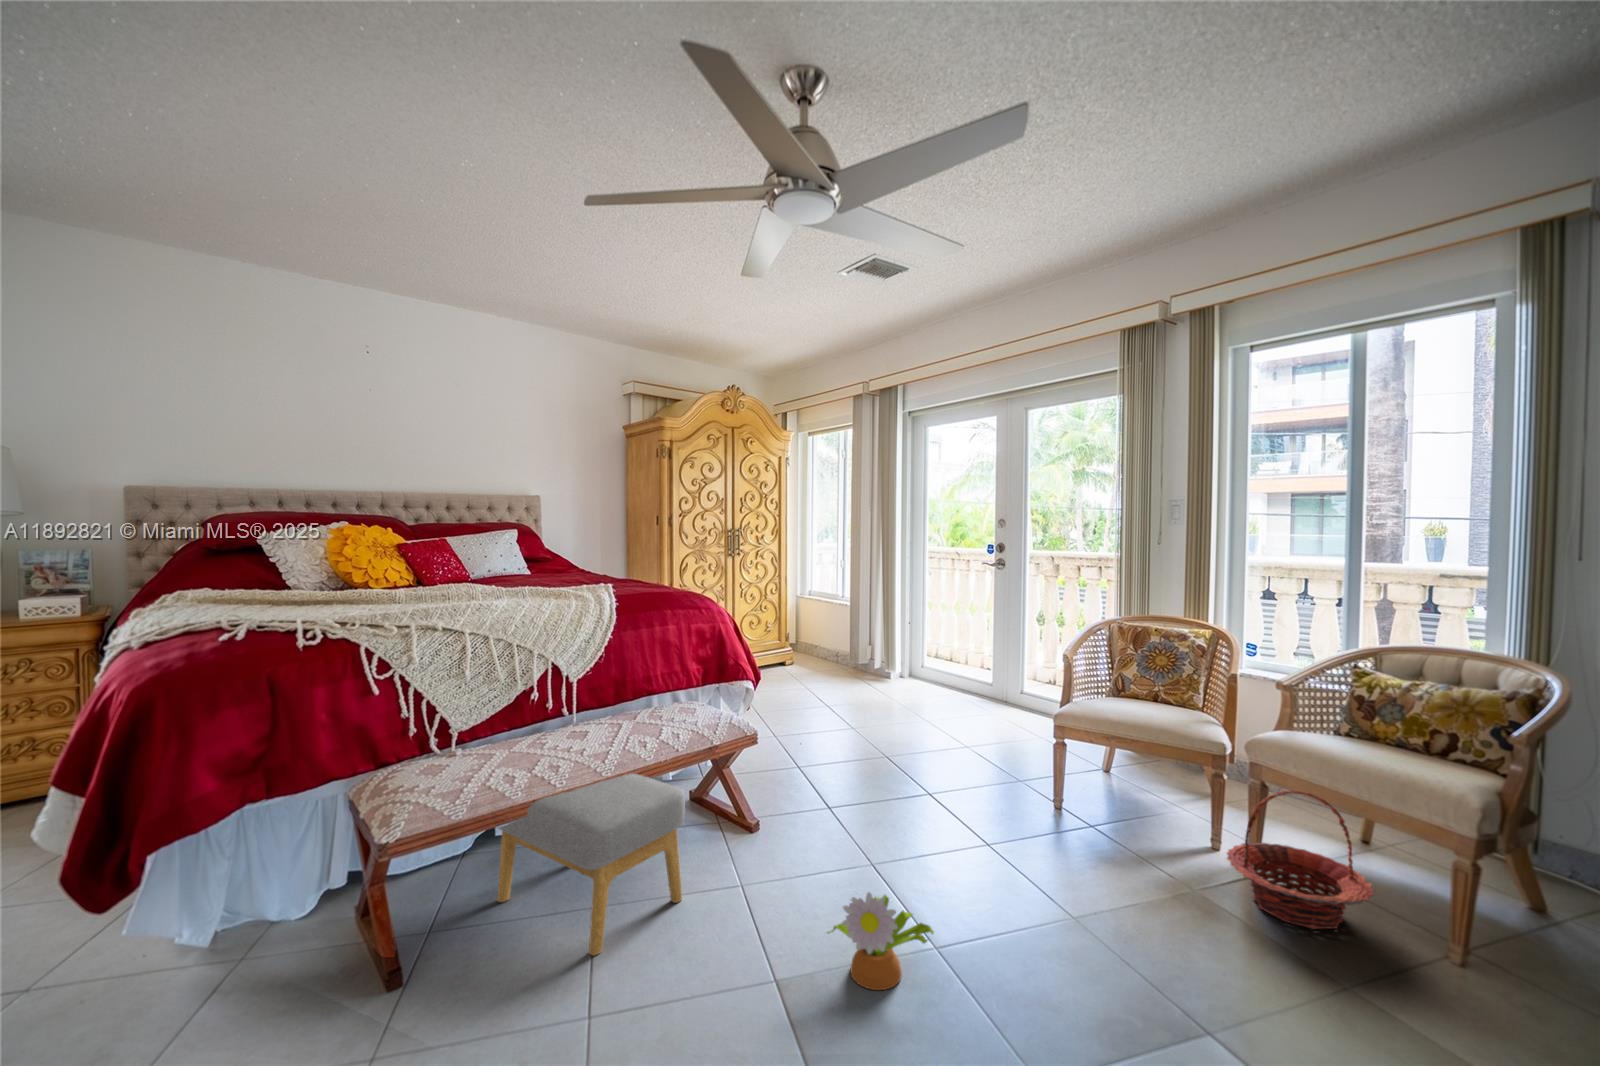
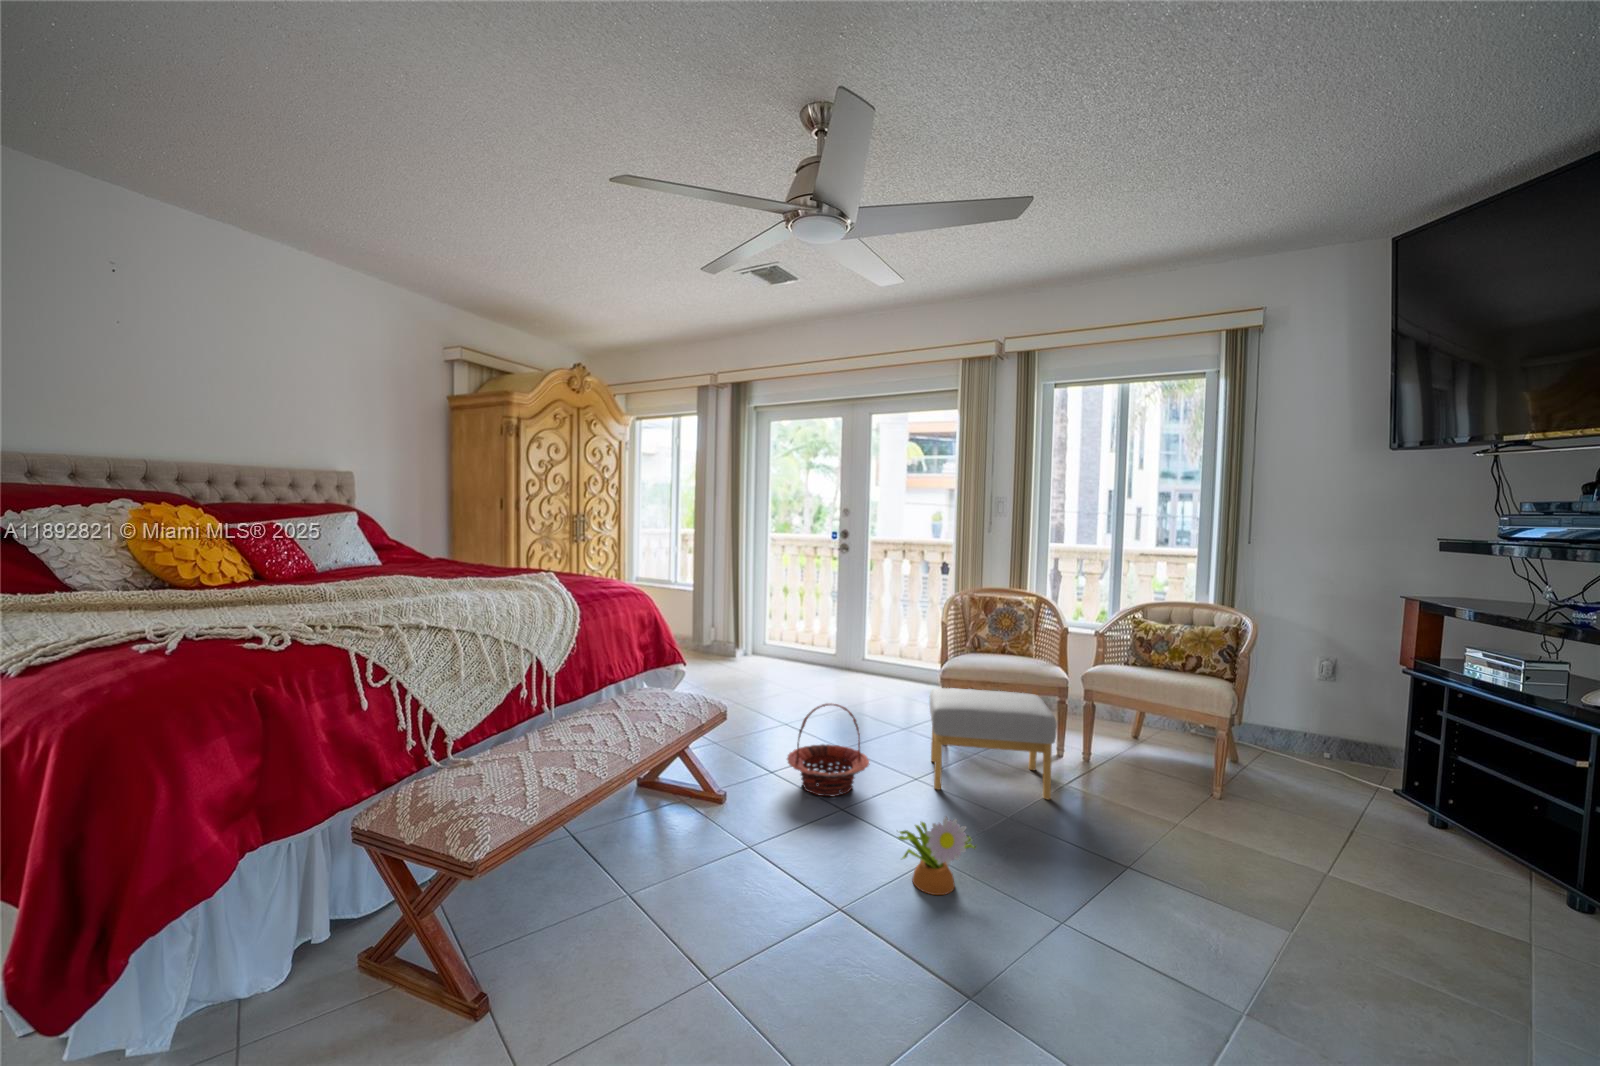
footstool: present [497,774,685,956] -> present [930,688,1057,799]
basket: present [1227,790,1374,929] -> present [787,704,869,797]

